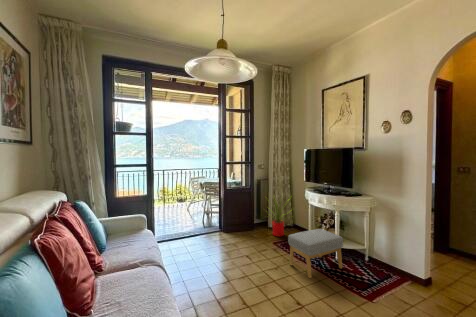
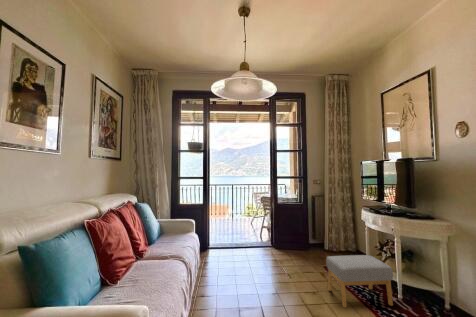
house plant: present [272,200,284,237] -> none [314,210,352,261]

